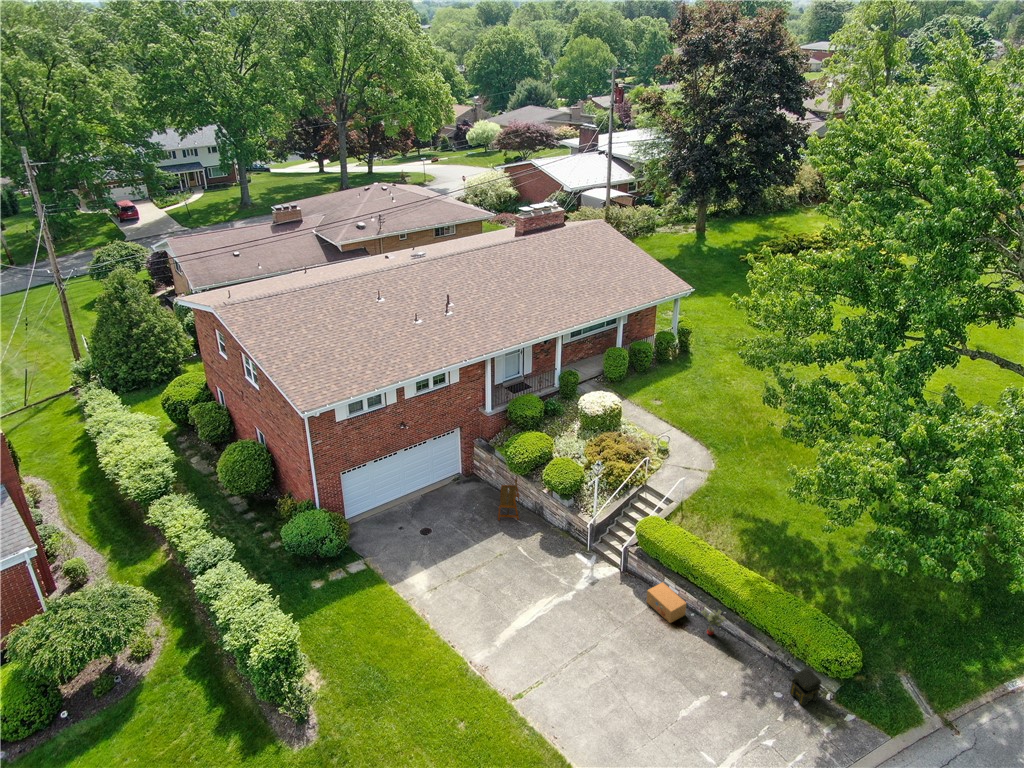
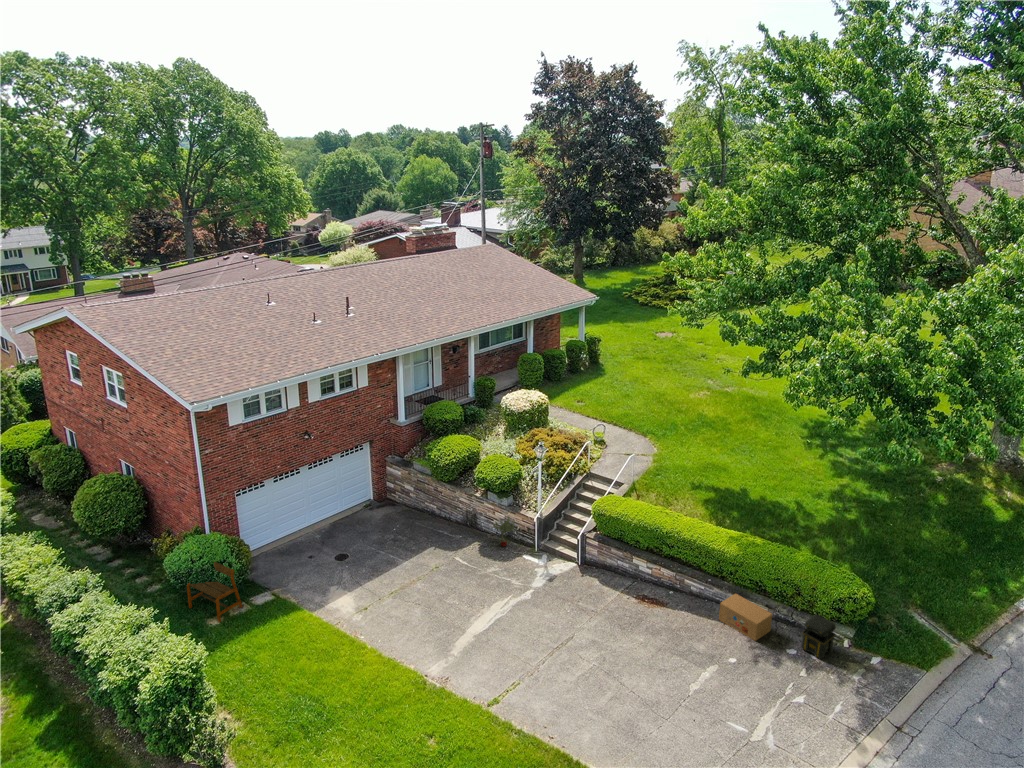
bench: present [498,476,519,520] -> present [187,562,242,622]
cardboard box: present [647,582,686,623] -> present [719,594,772,641]
potted tree: present [702,610,725,635] -> present [494,517,514,547]

